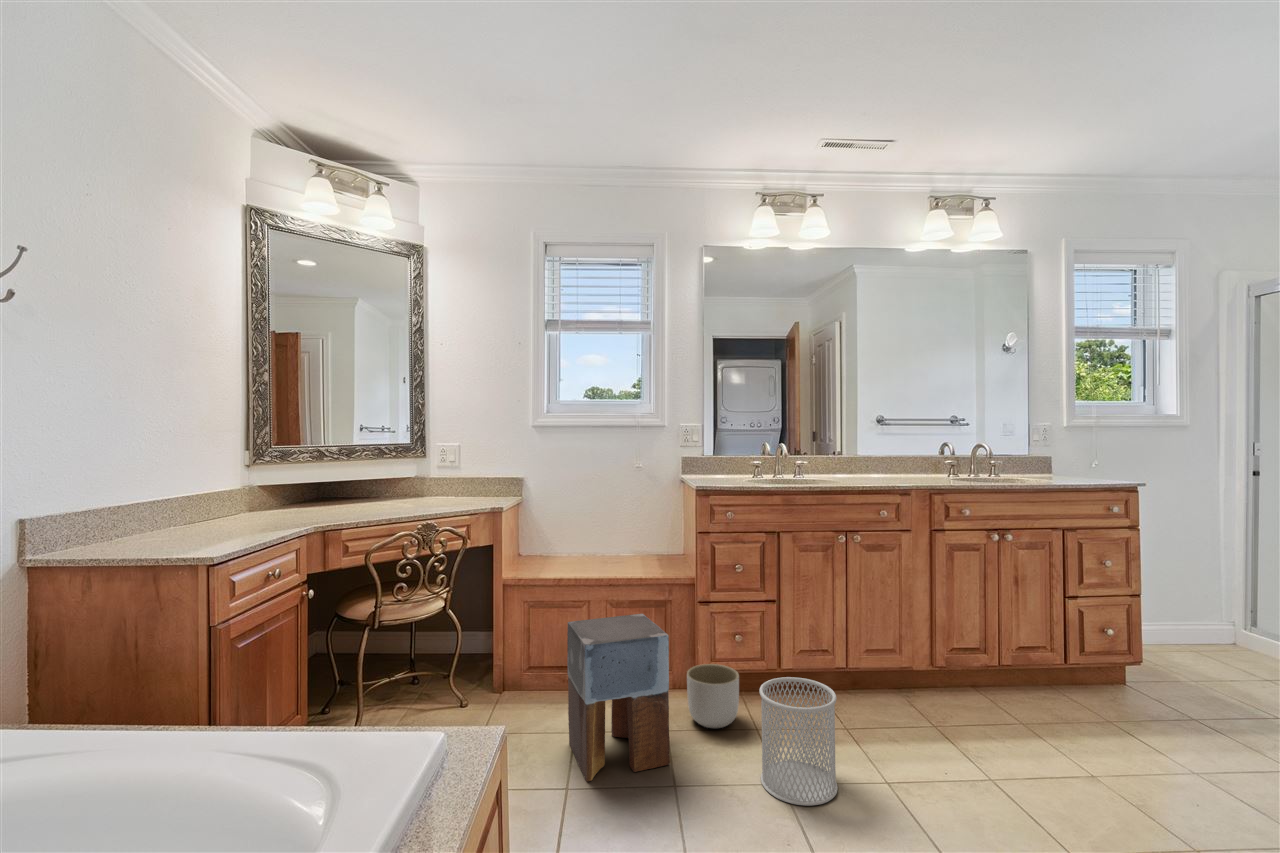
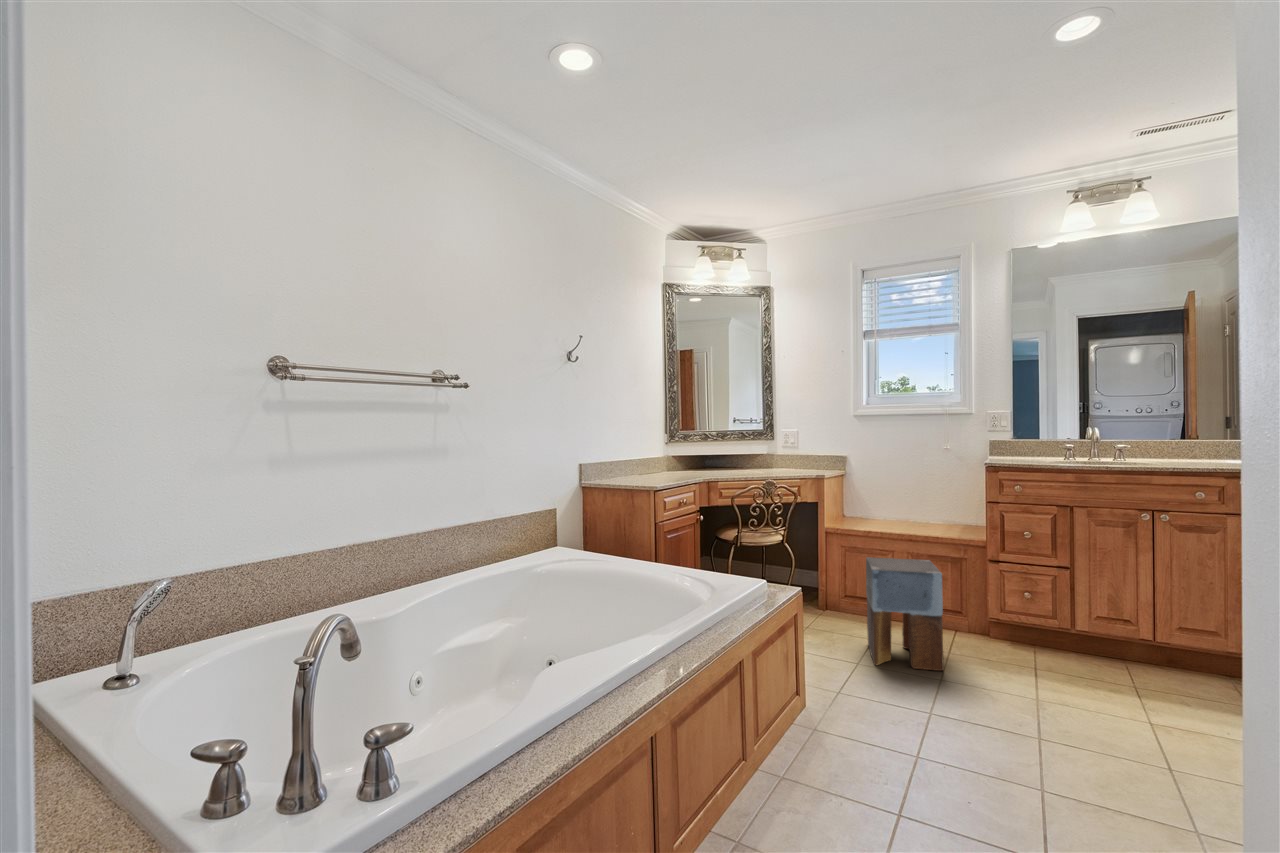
planter: present [687,664,739,728] -> none [971,612,1022,662]
wastebasket: present [759,677,838,806] -> none [1019,621,1096,721]

